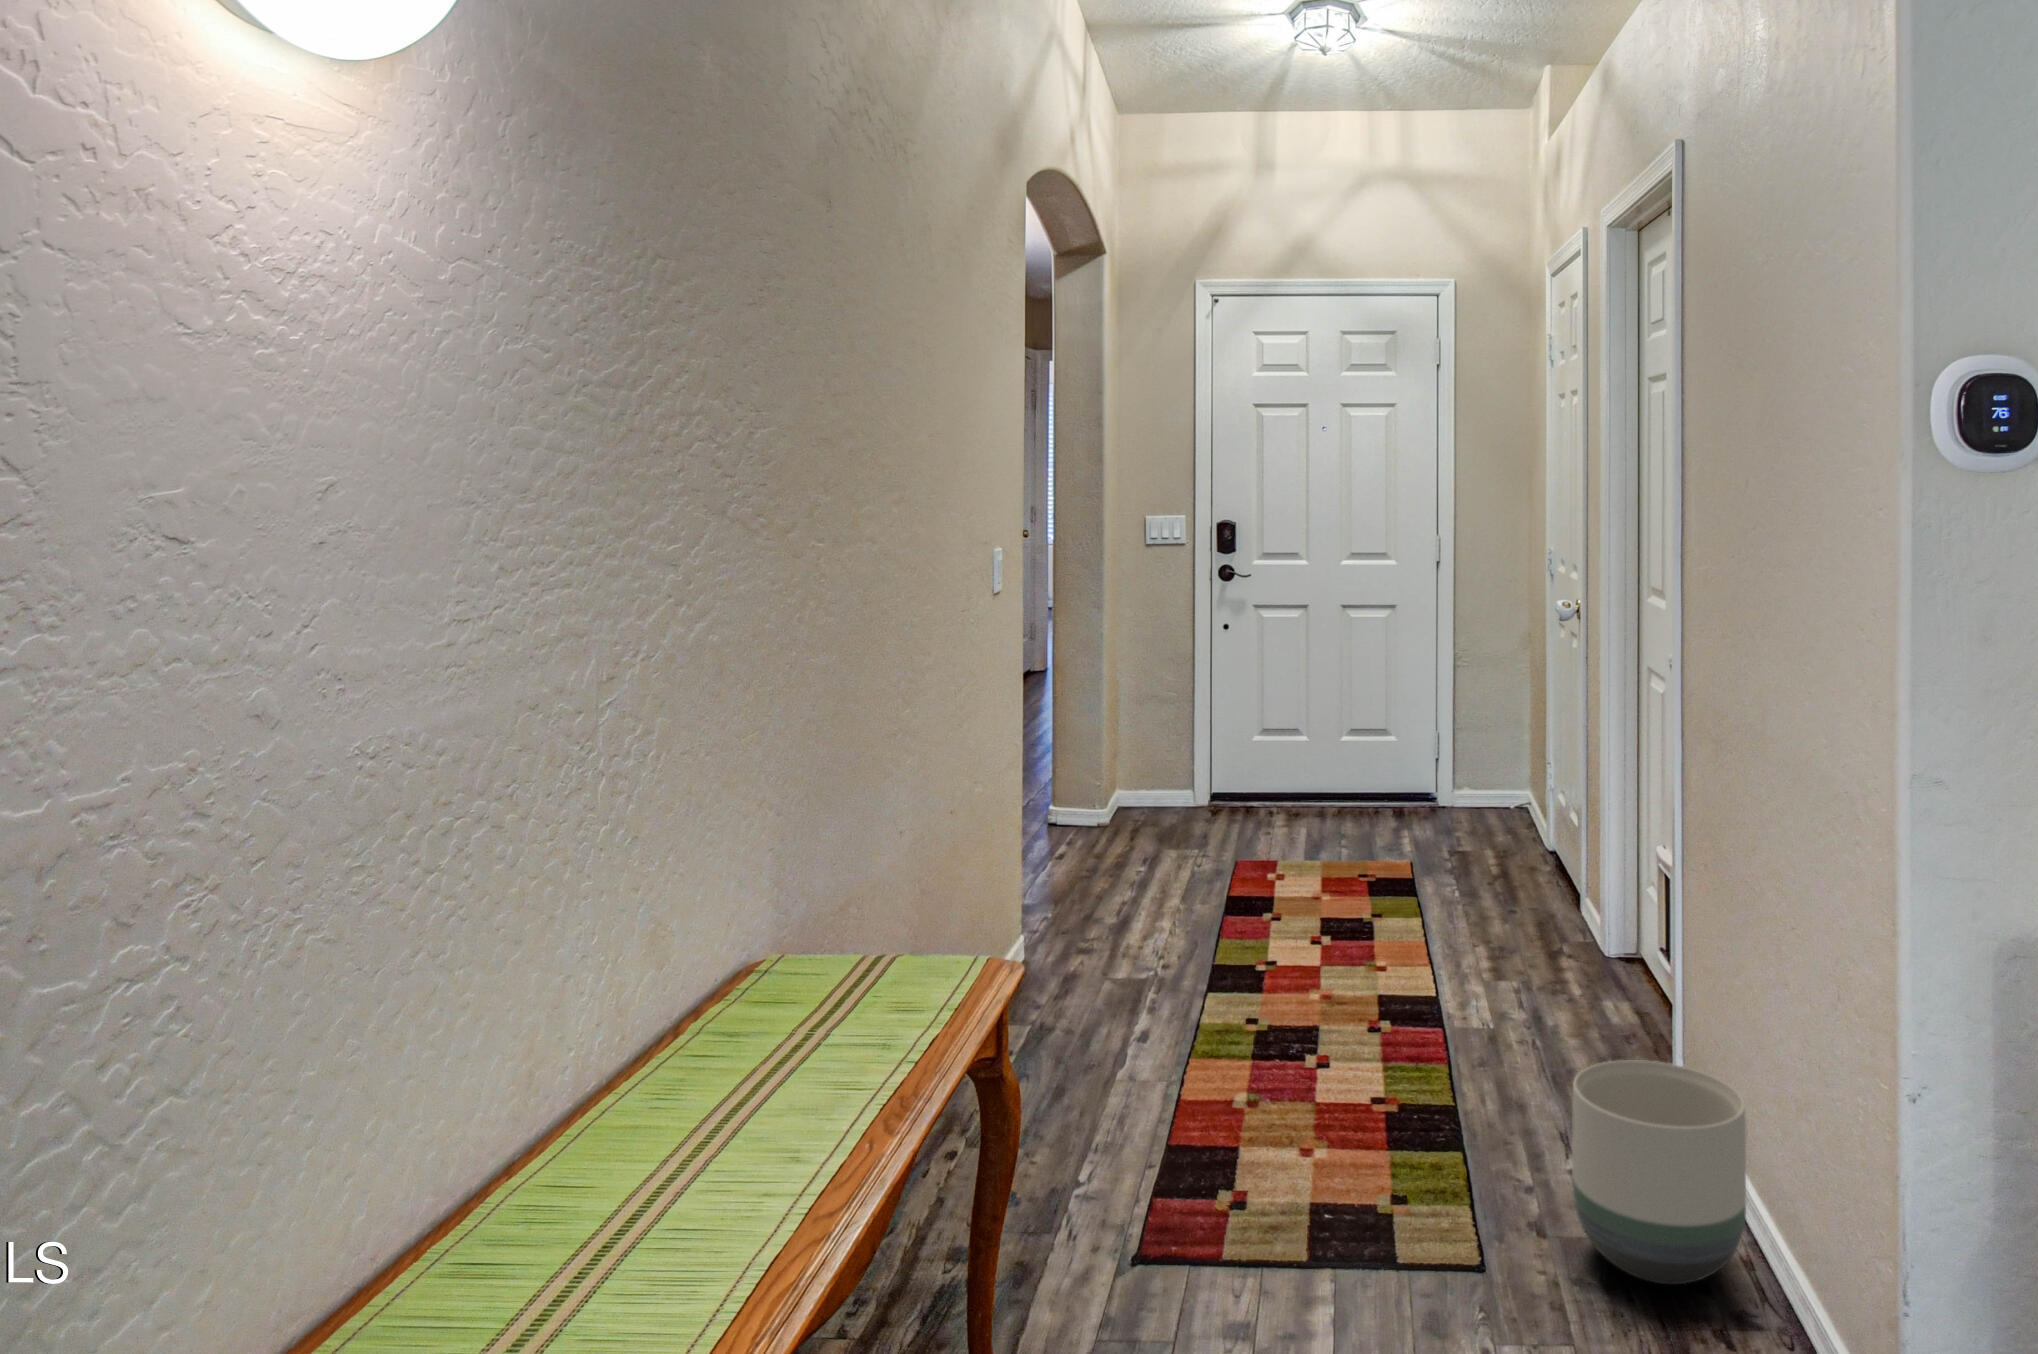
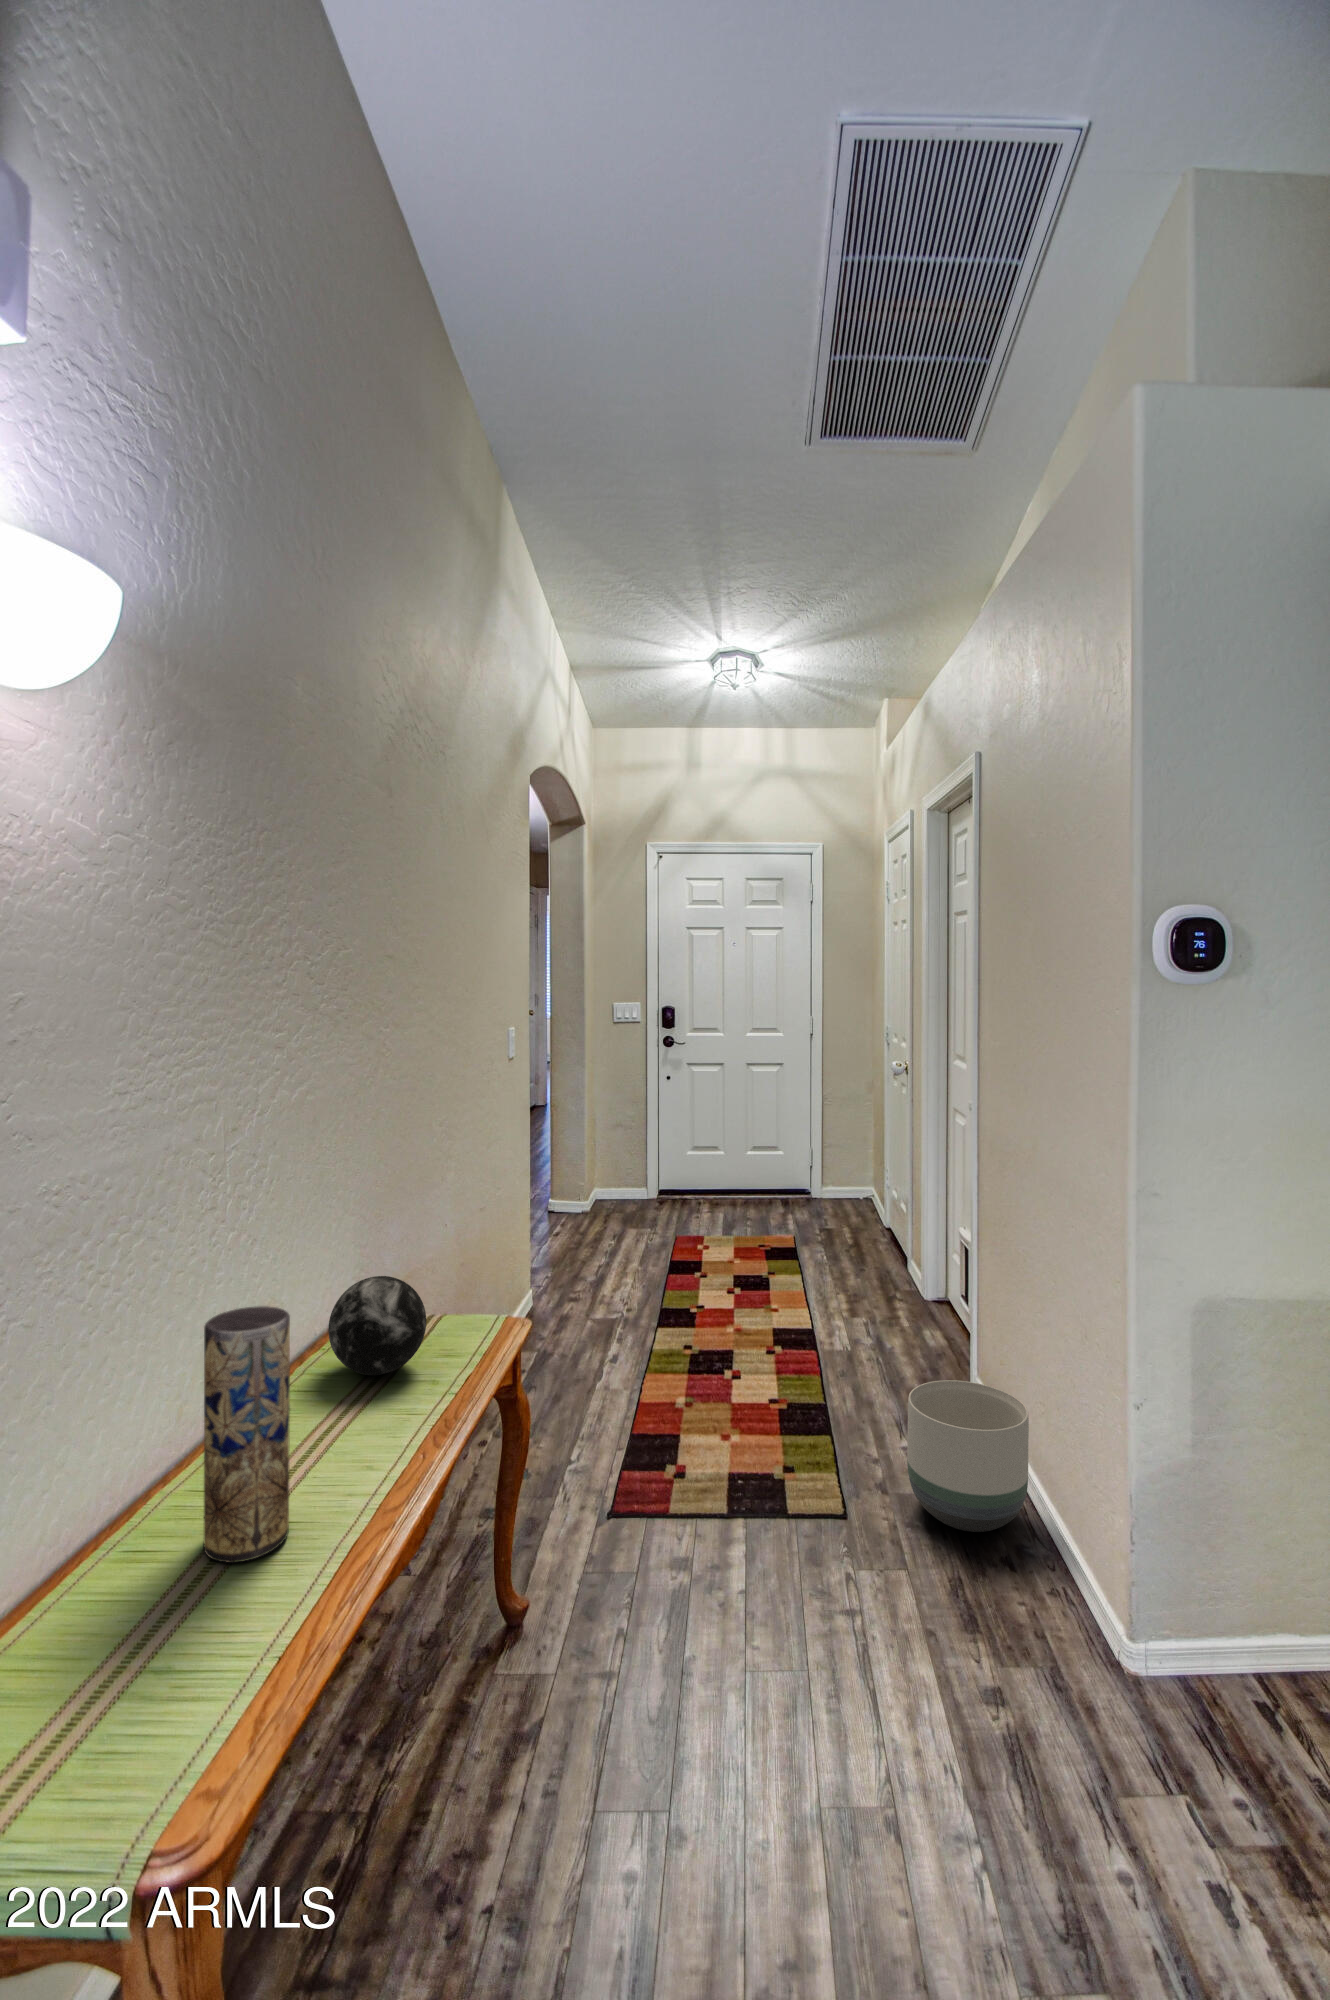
decorative orb: none [766,874,899,1012] -> present [328,1276,426,1375]
vase: none [628,891,750,1227] -> present [204,1306,290,1563]

